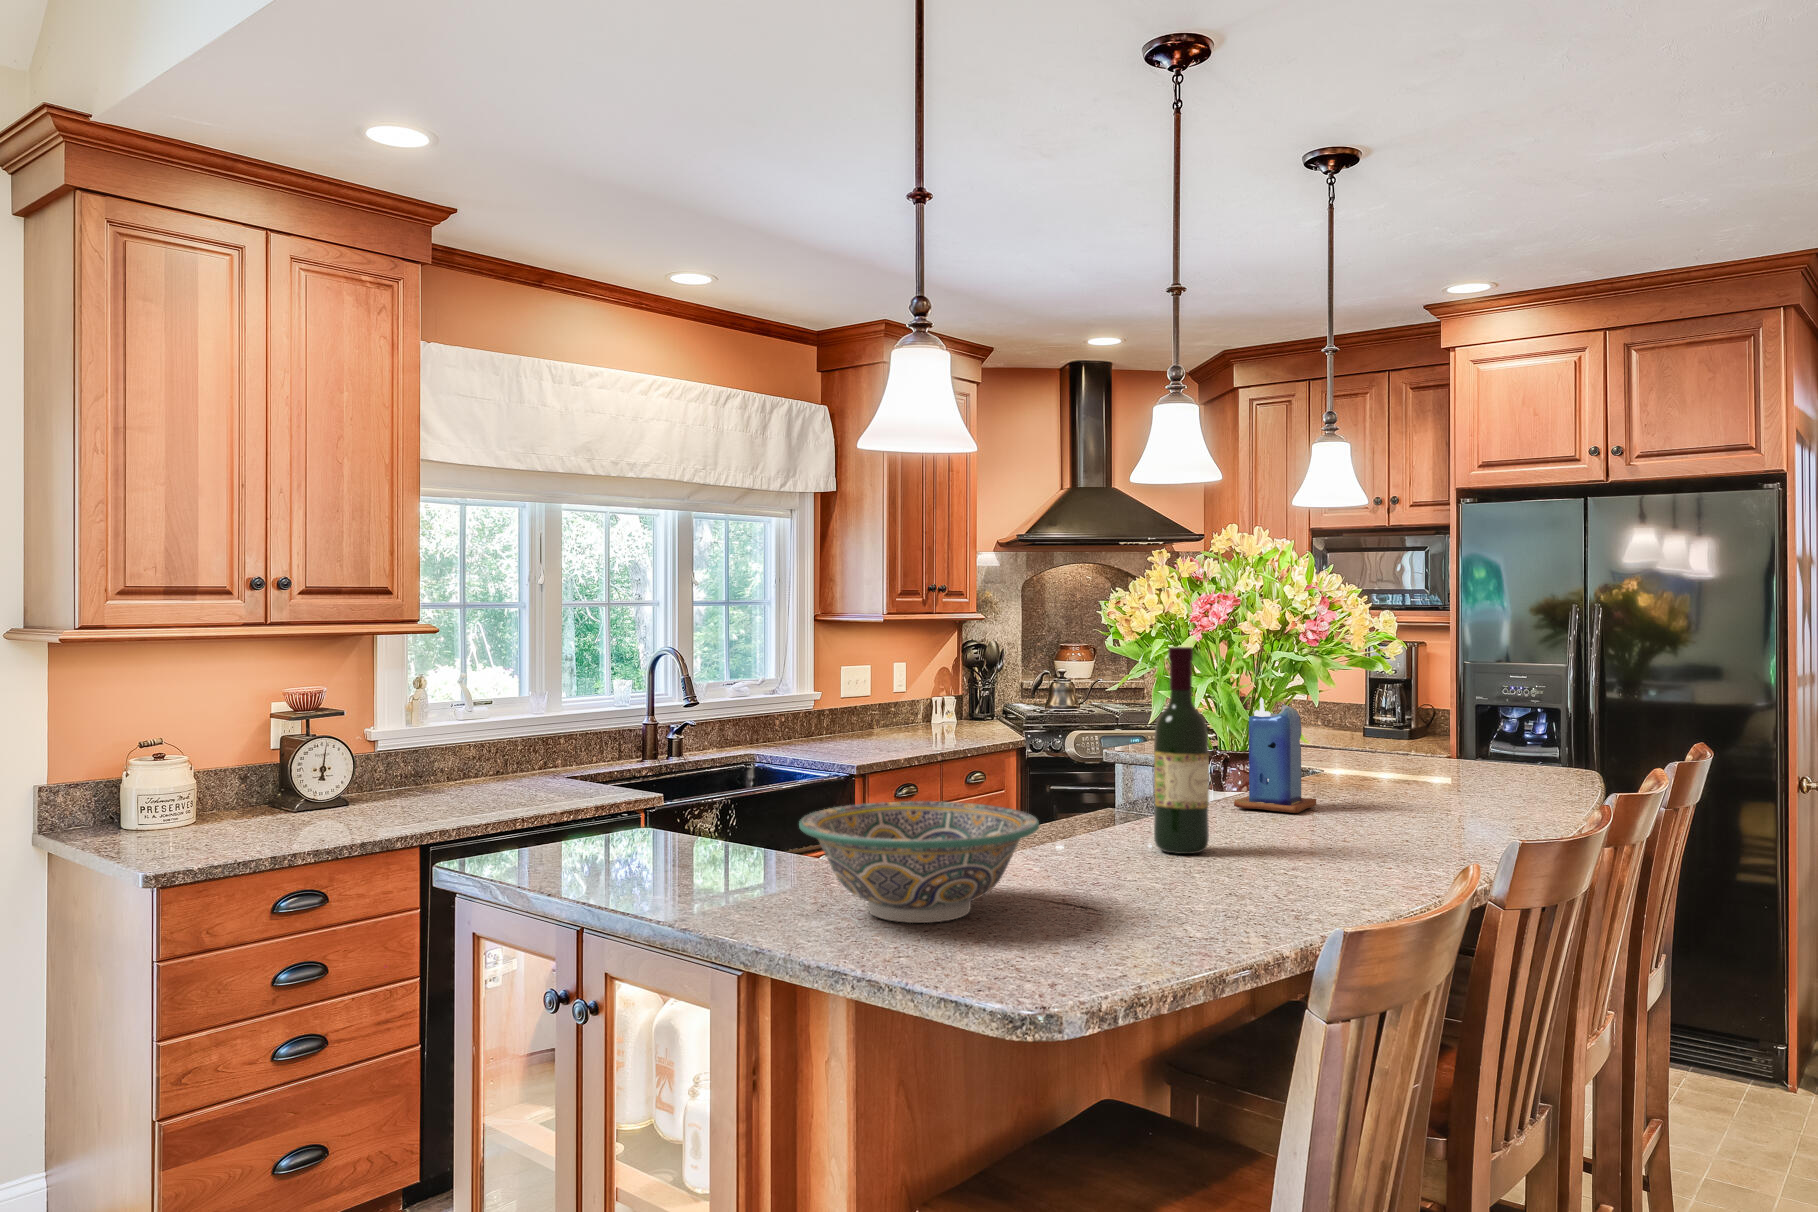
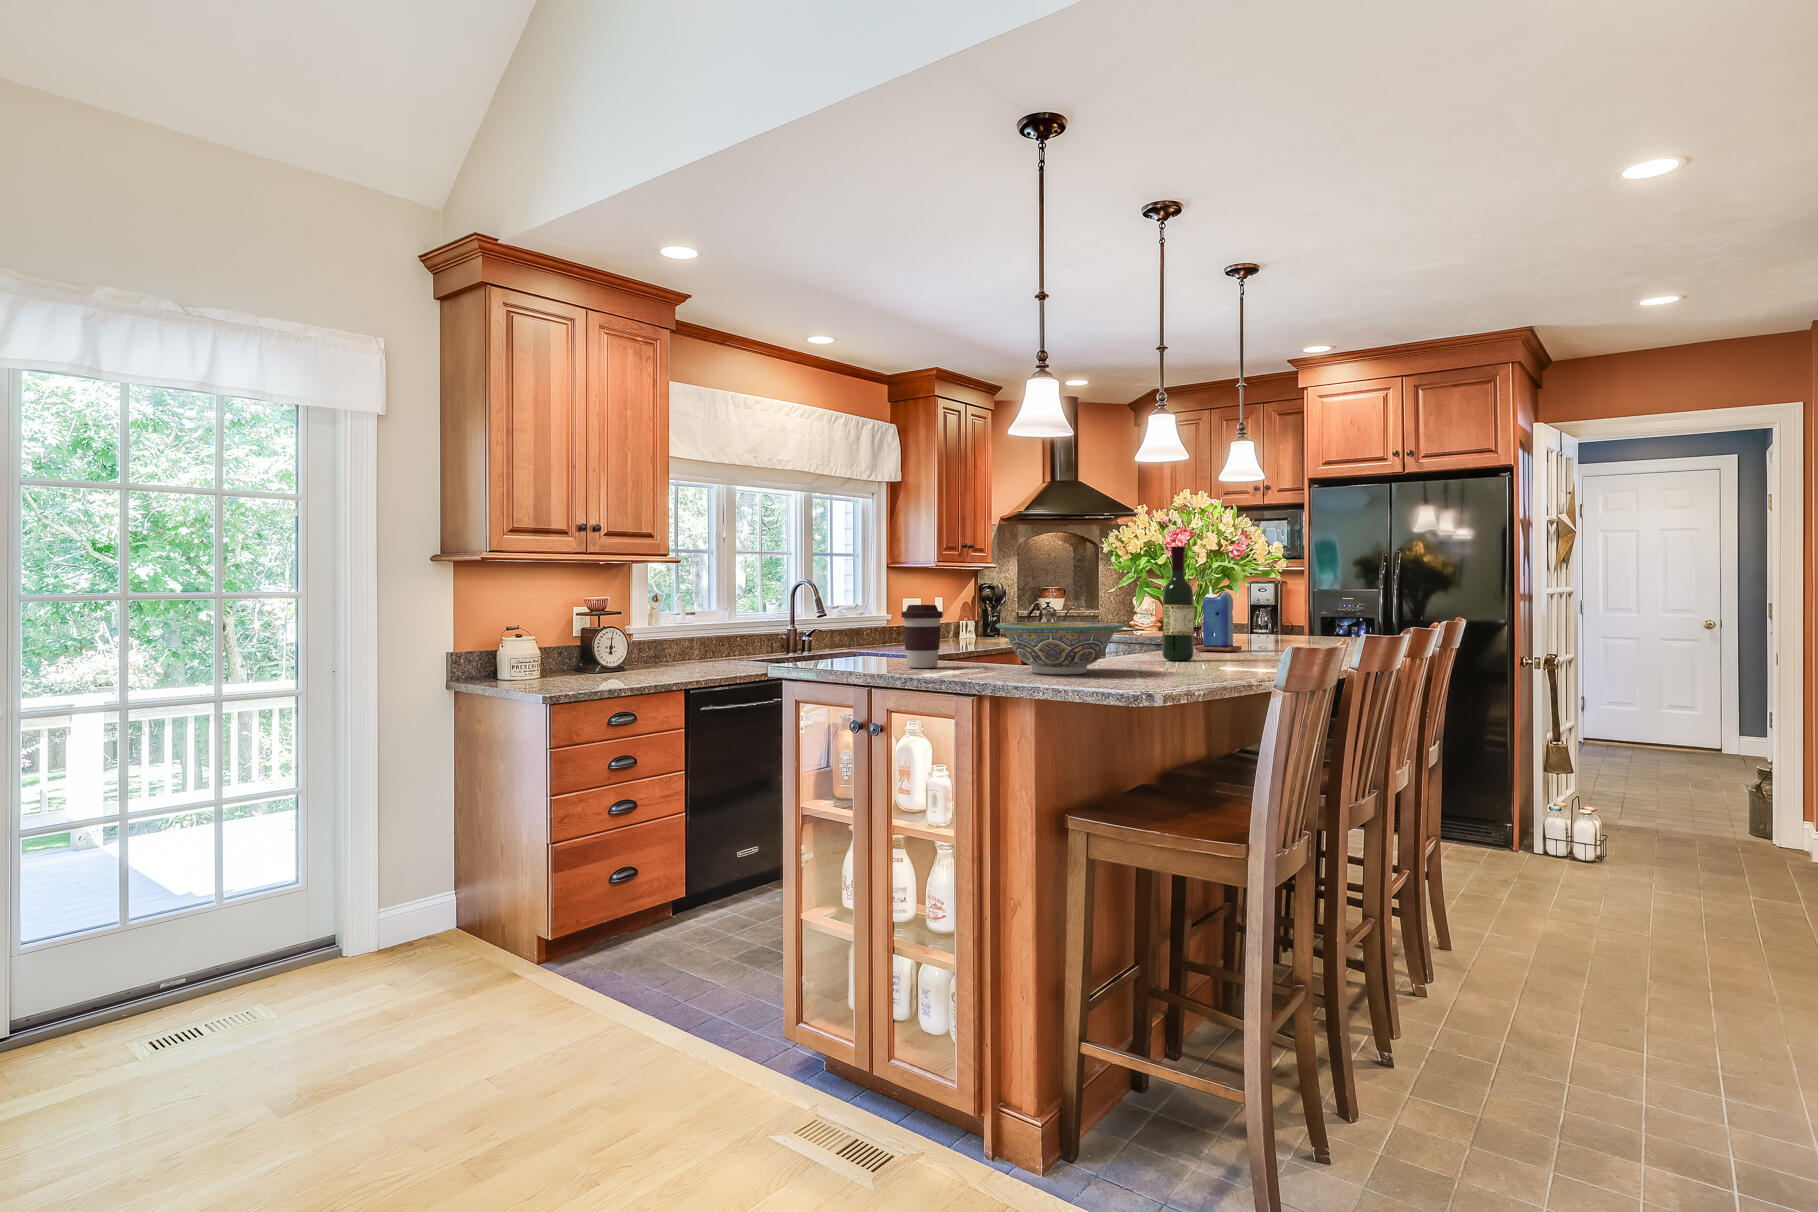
coffee cup: none [654,763,731,884] -> present [902,605,943,668]

